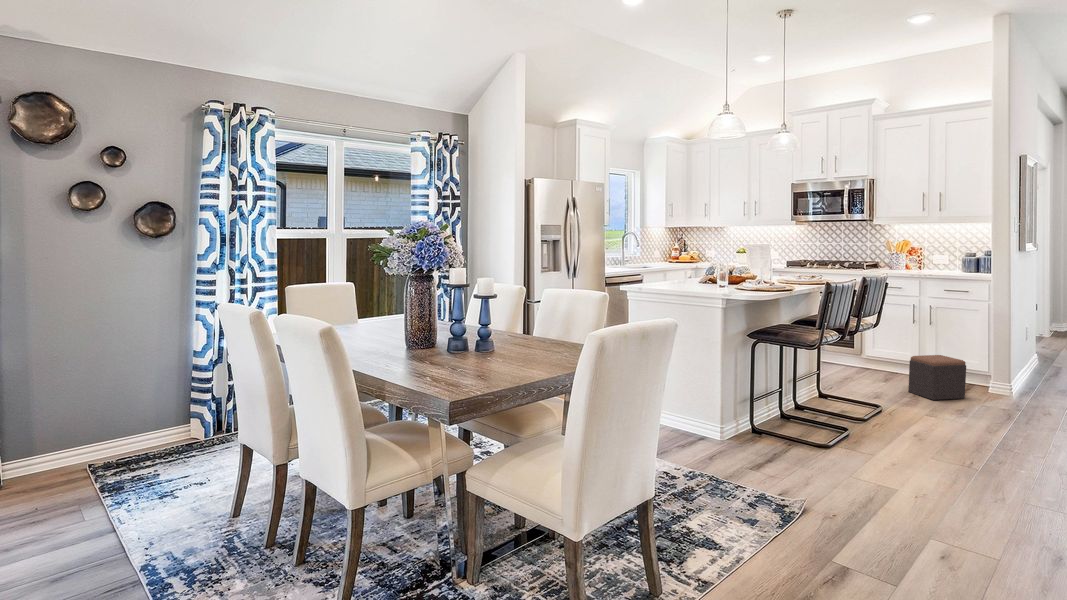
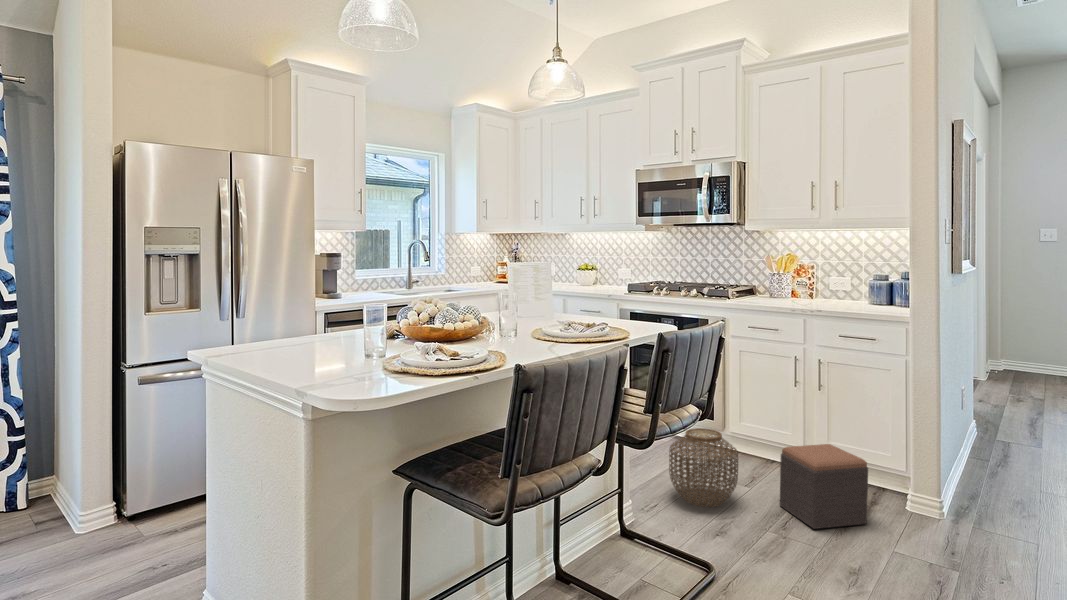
woven basket: none [837,347,883,392] -> present [669,428,738,507]

